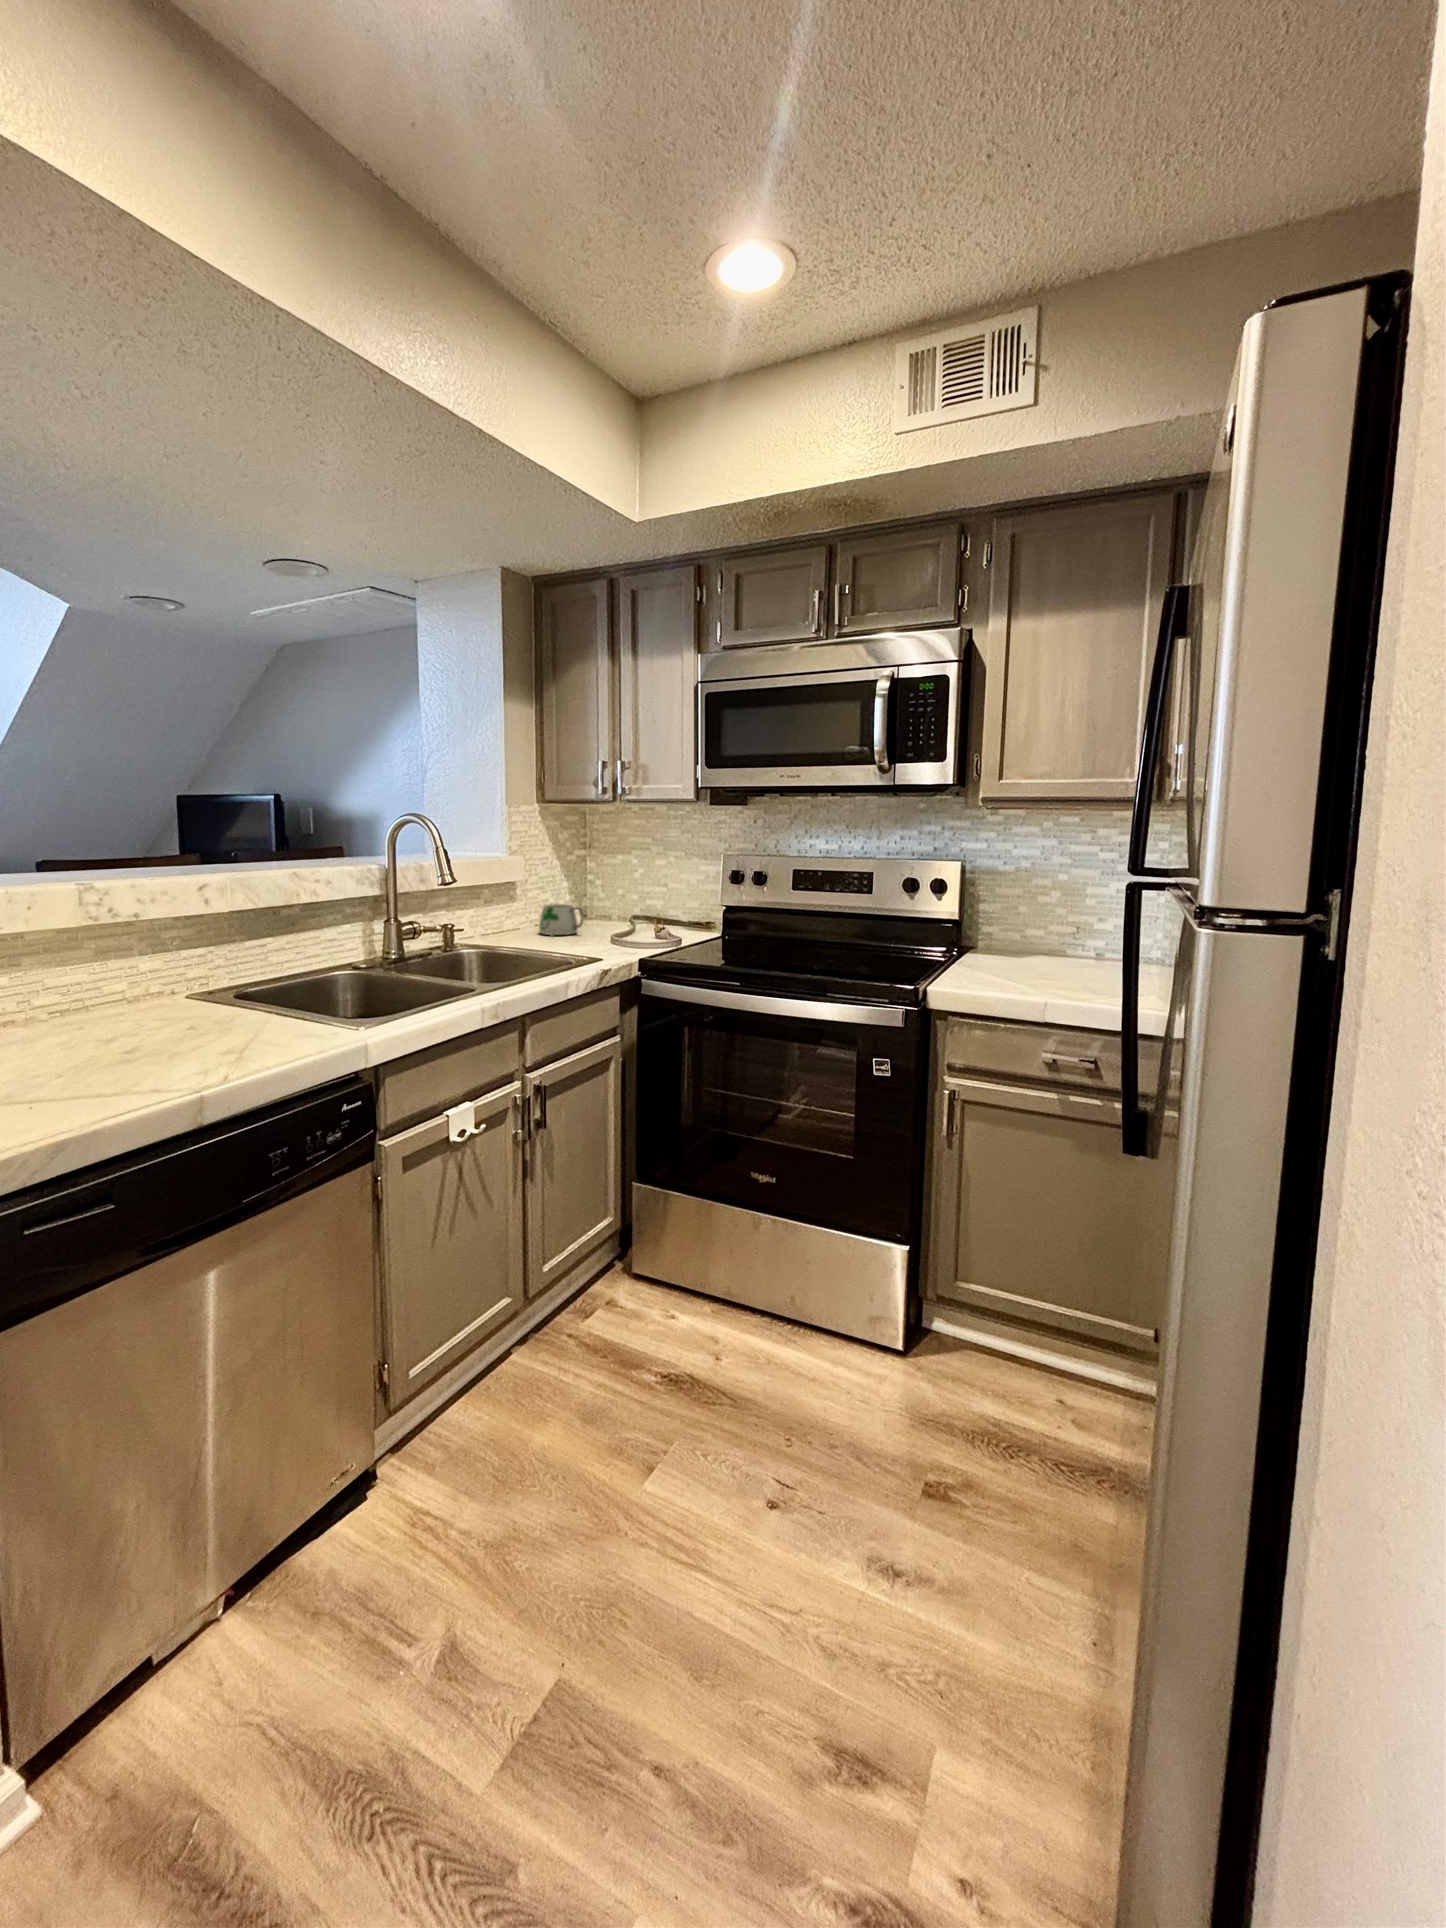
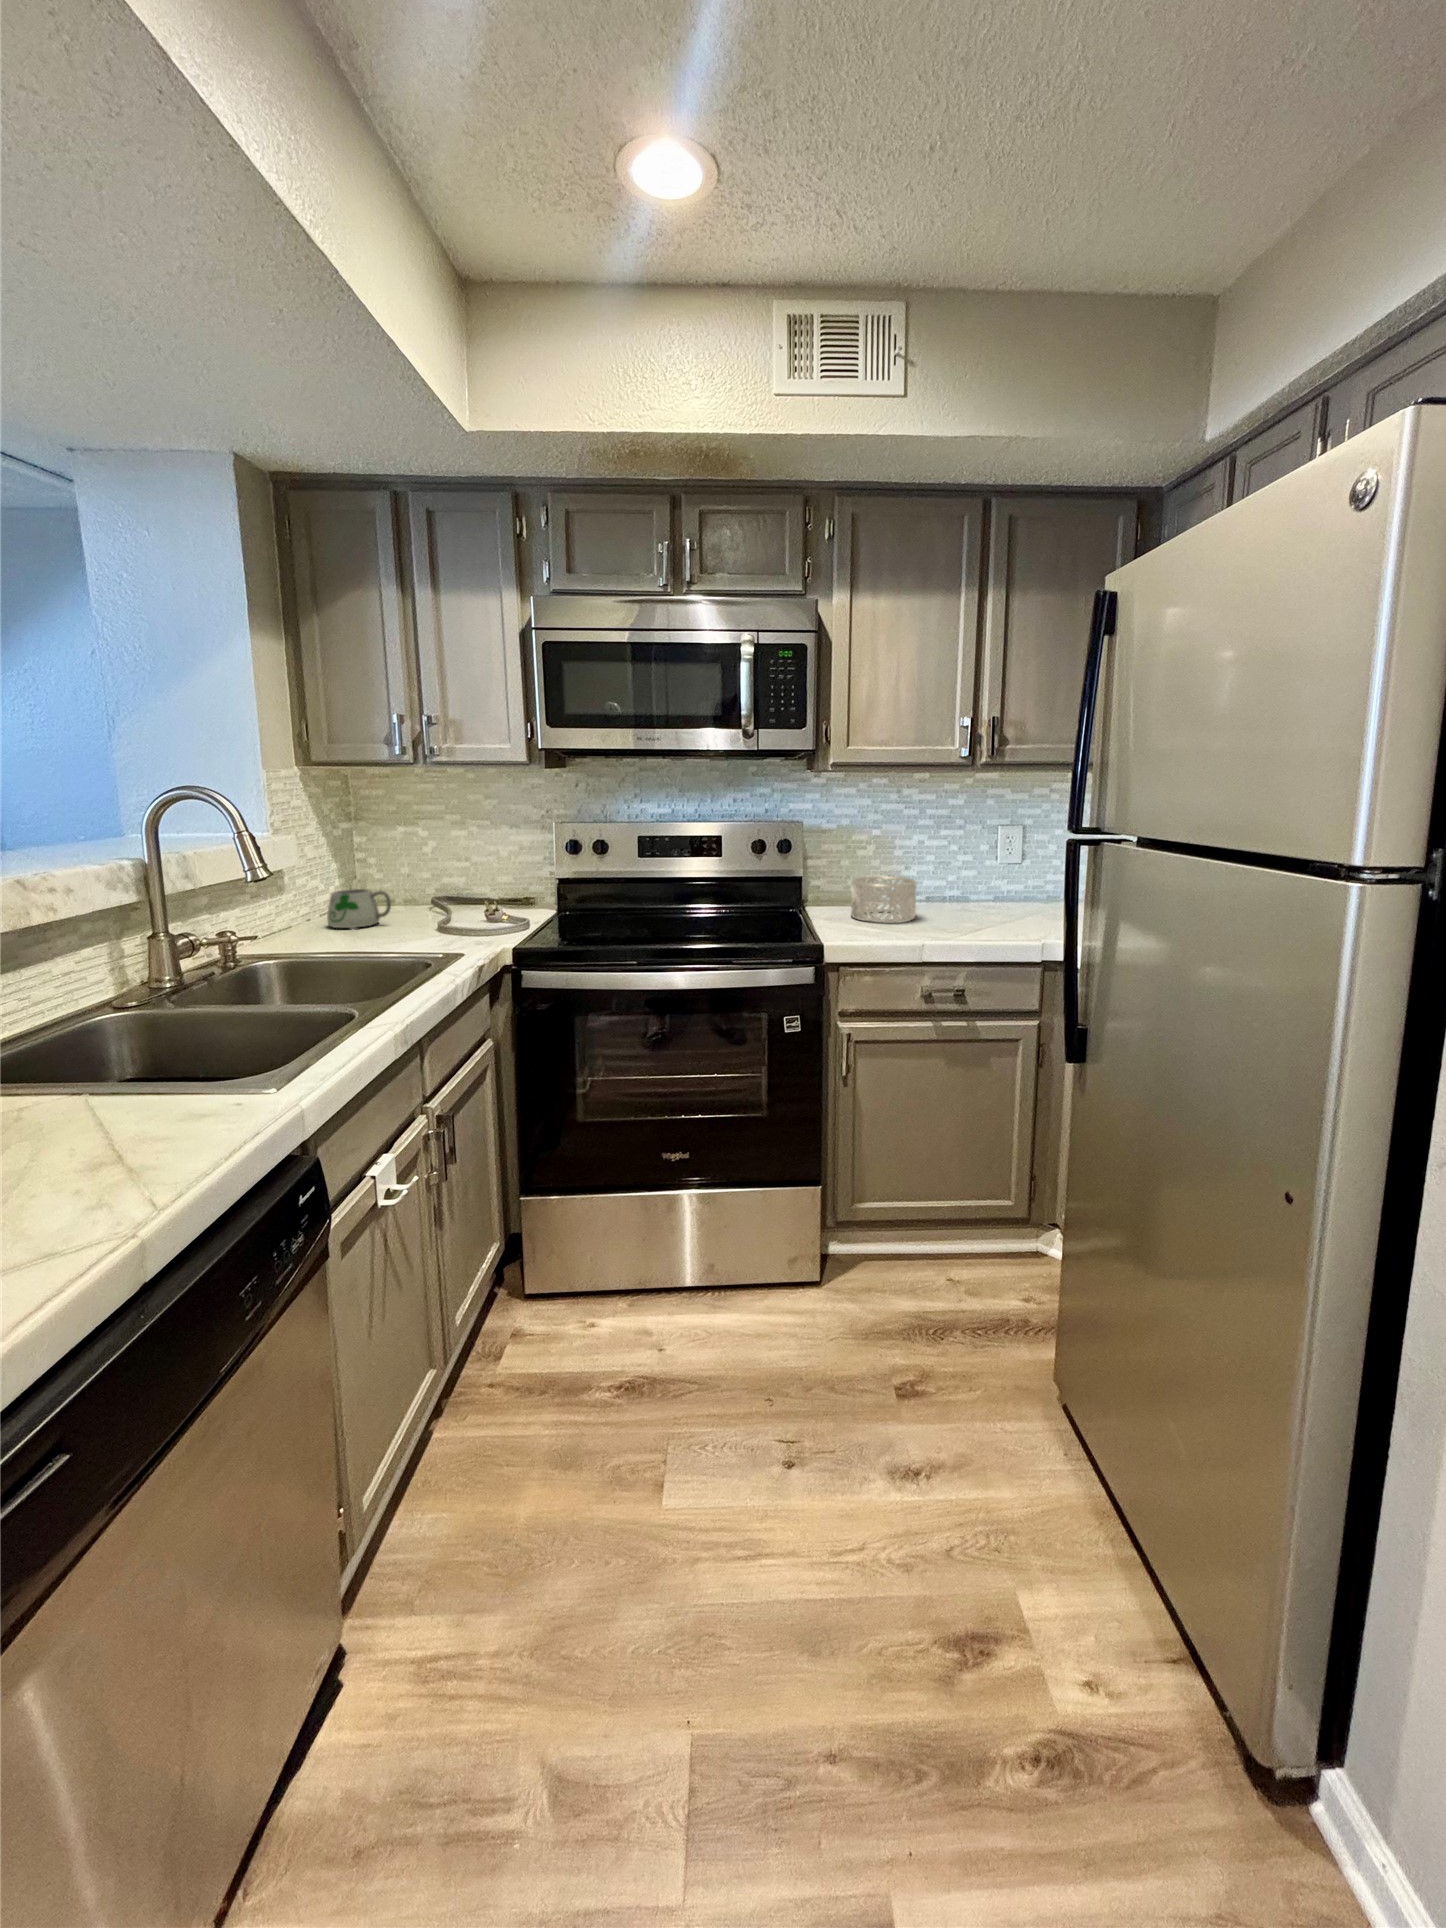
decorative bowl: none [1005,925,1087,979] -> present [851,876,916,922]

